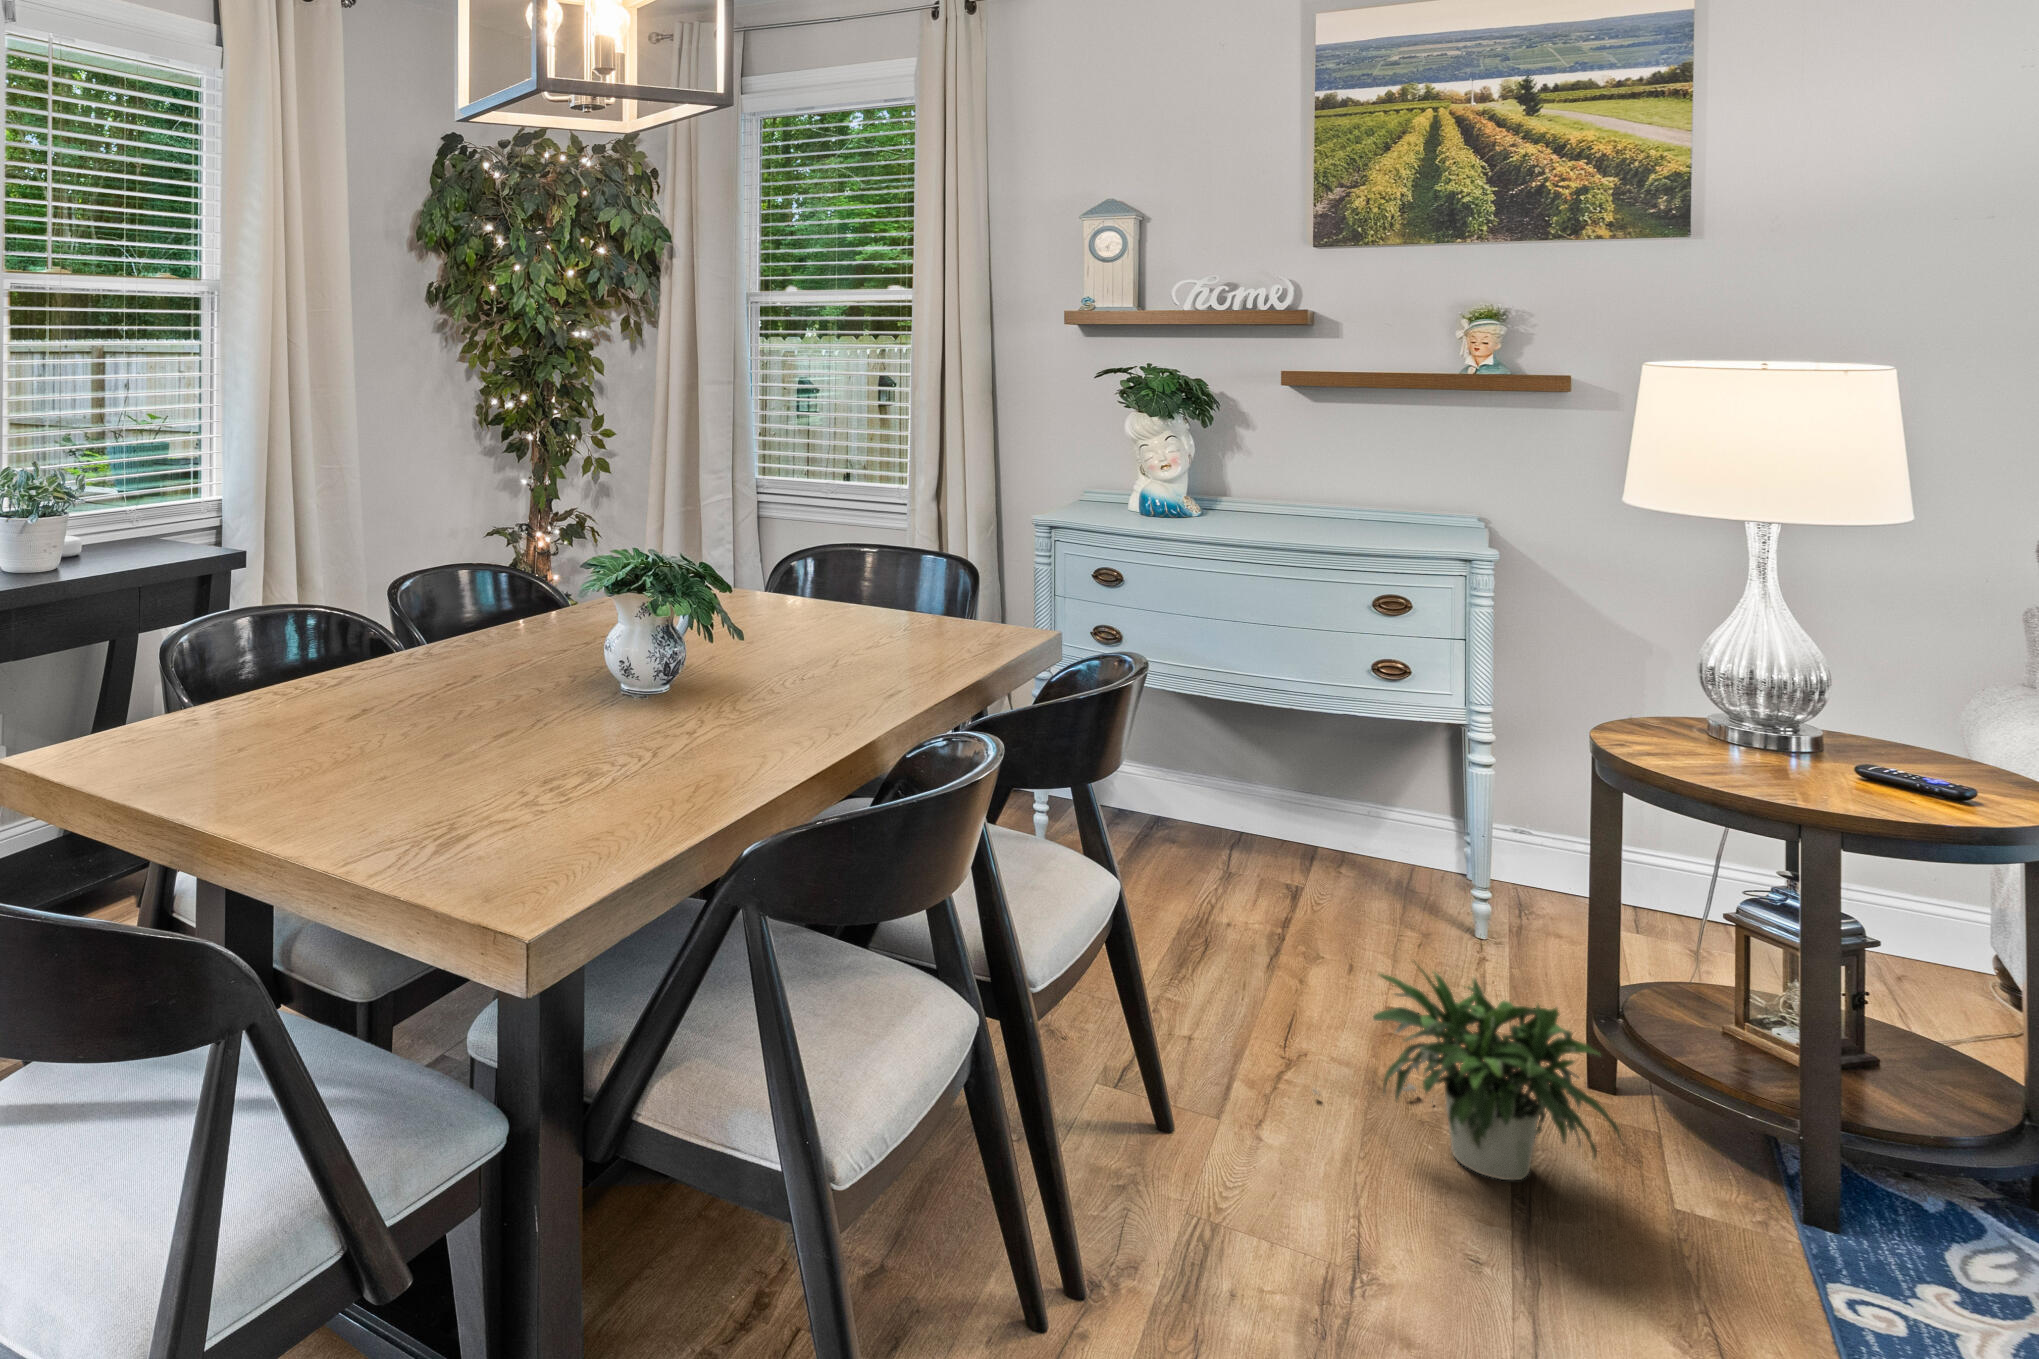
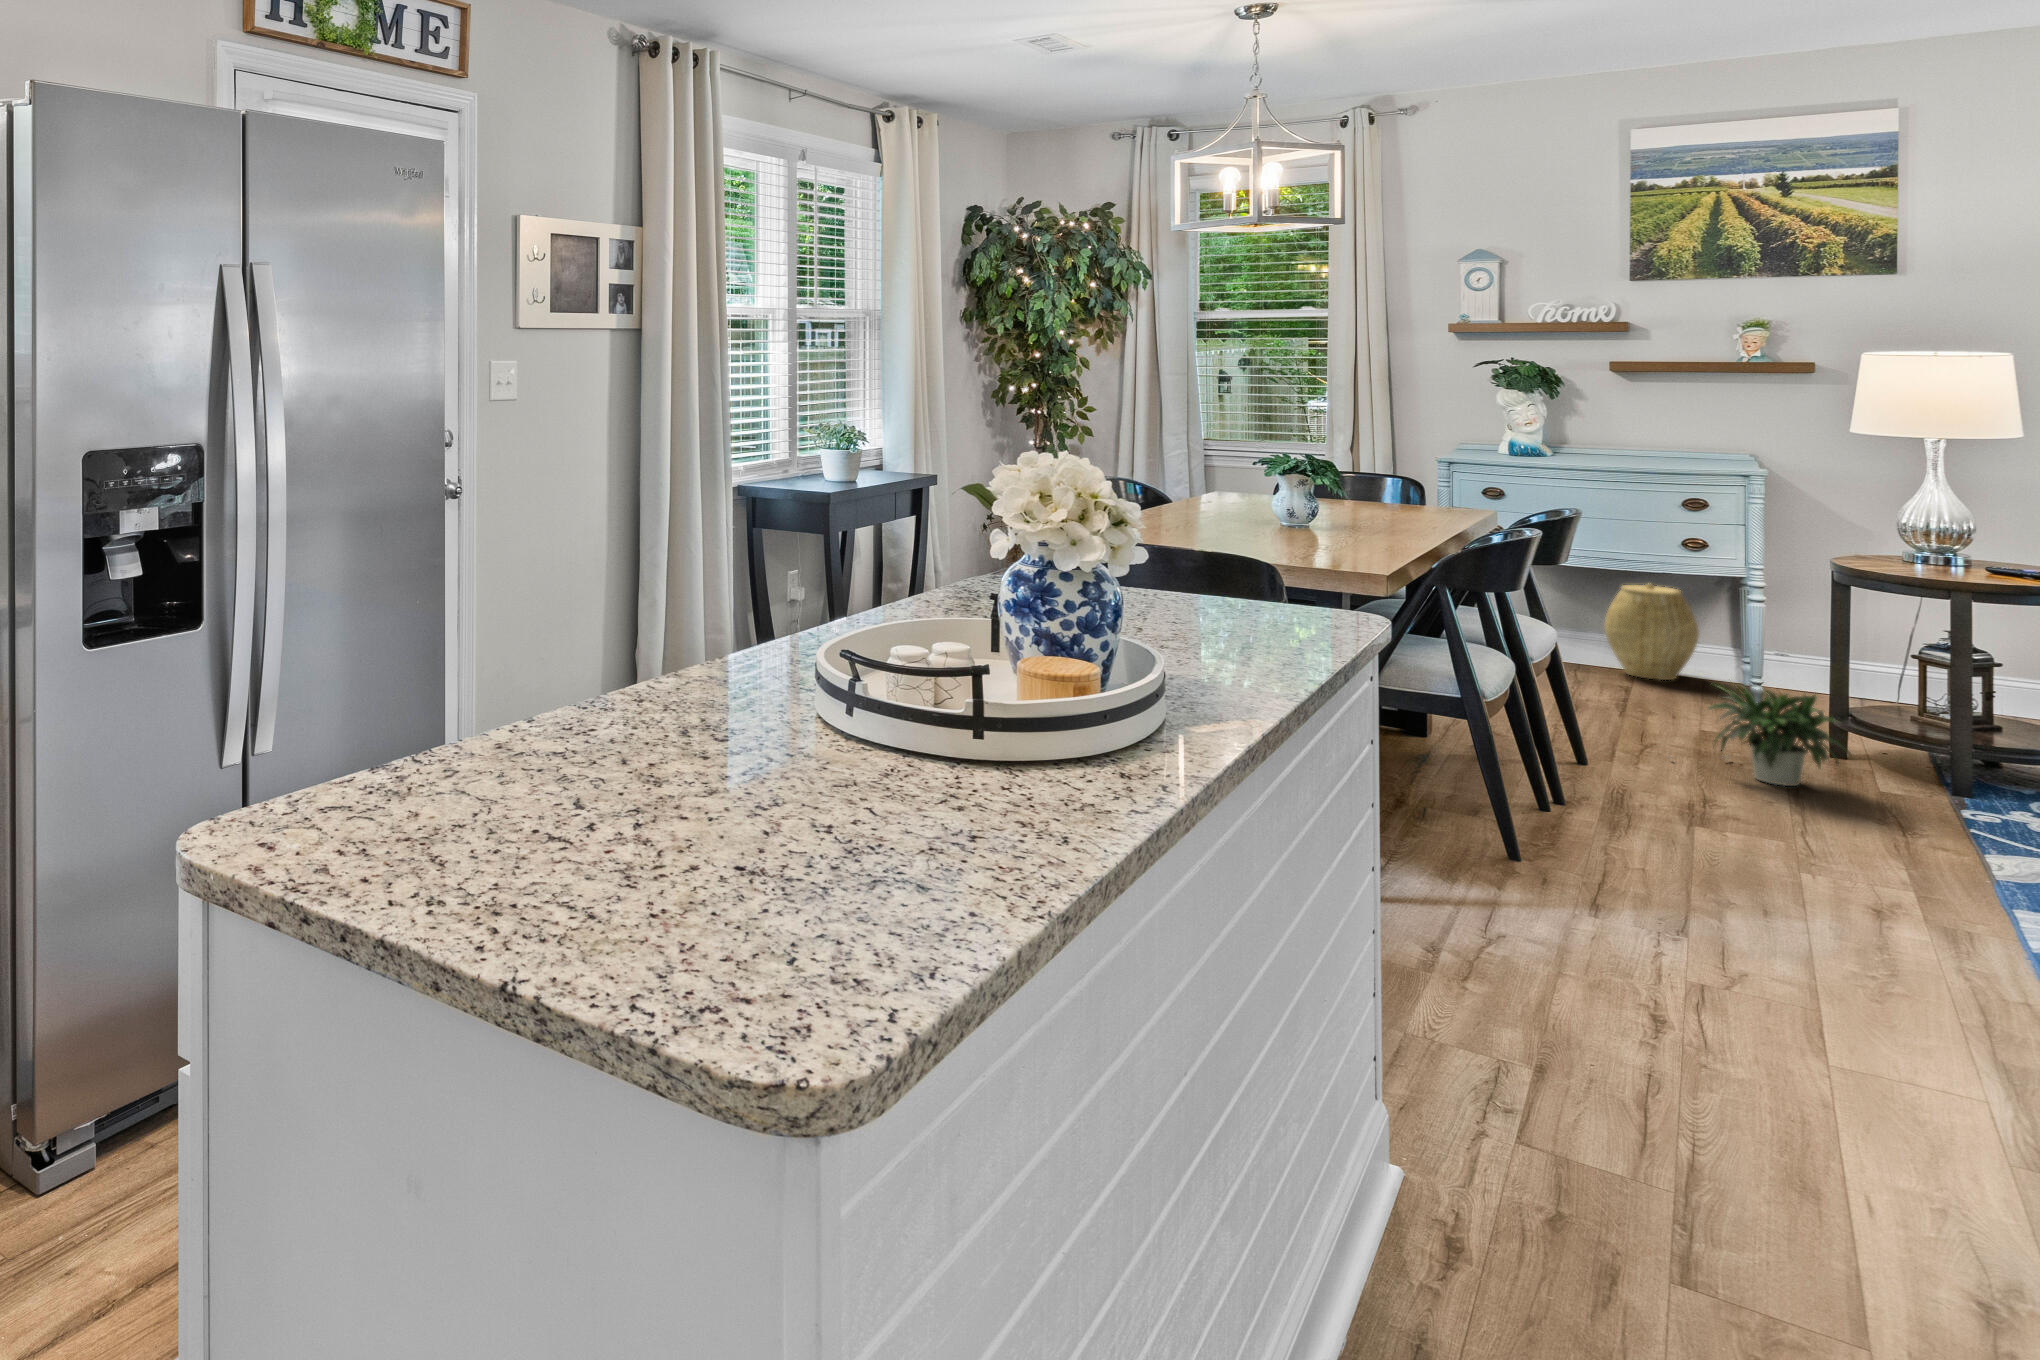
woven basket: none [1272,713,1403,866] -> present [1604,584,1699,680]

